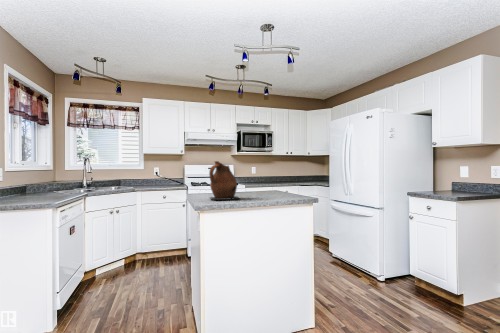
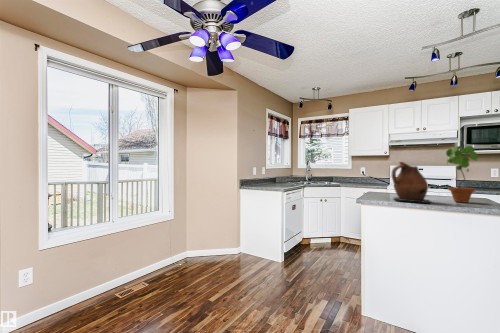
potted plant: none [245,148,265,196] -> present [446,146,478,203]

